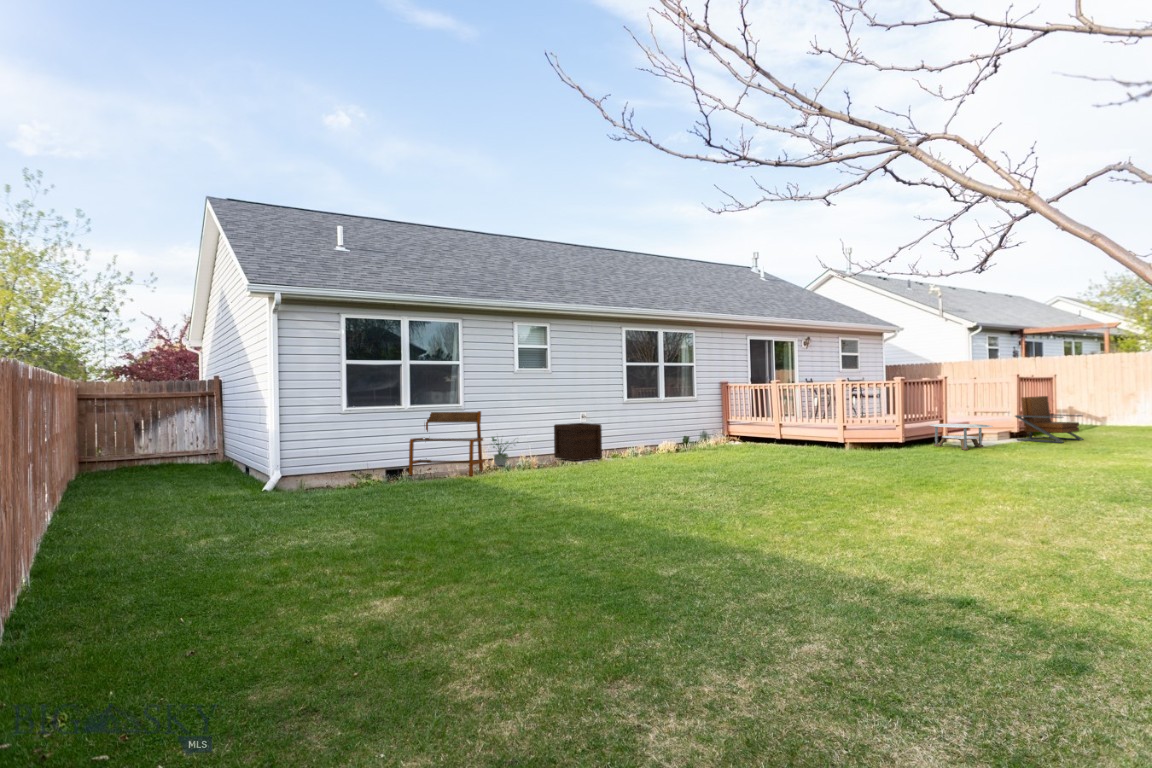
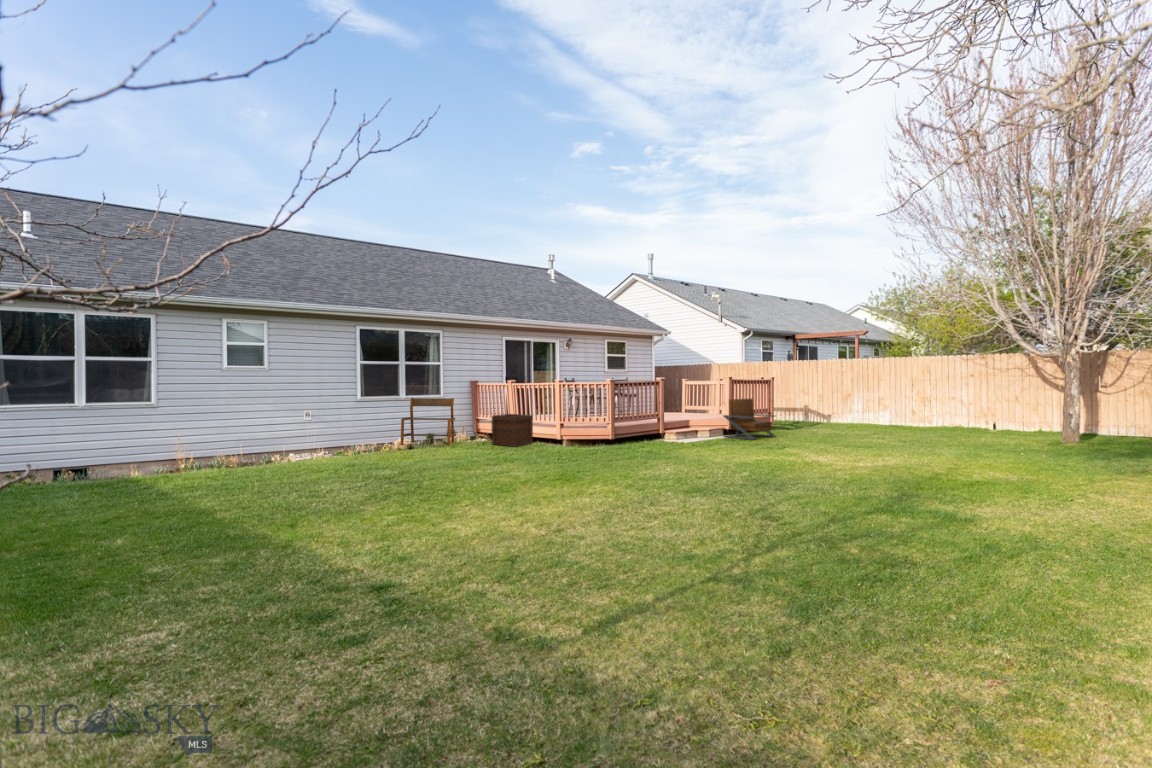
bench: present [409,411,484,476] -> present [401,398,456,445]
wooden crate: present [554,423,602,461] -> present [492,414,533,447]
round table: present [930,424,993,450] -> none [640,423,689,447]
potted plant: present [492,437,508,466] -> none [183,428,224,464]

